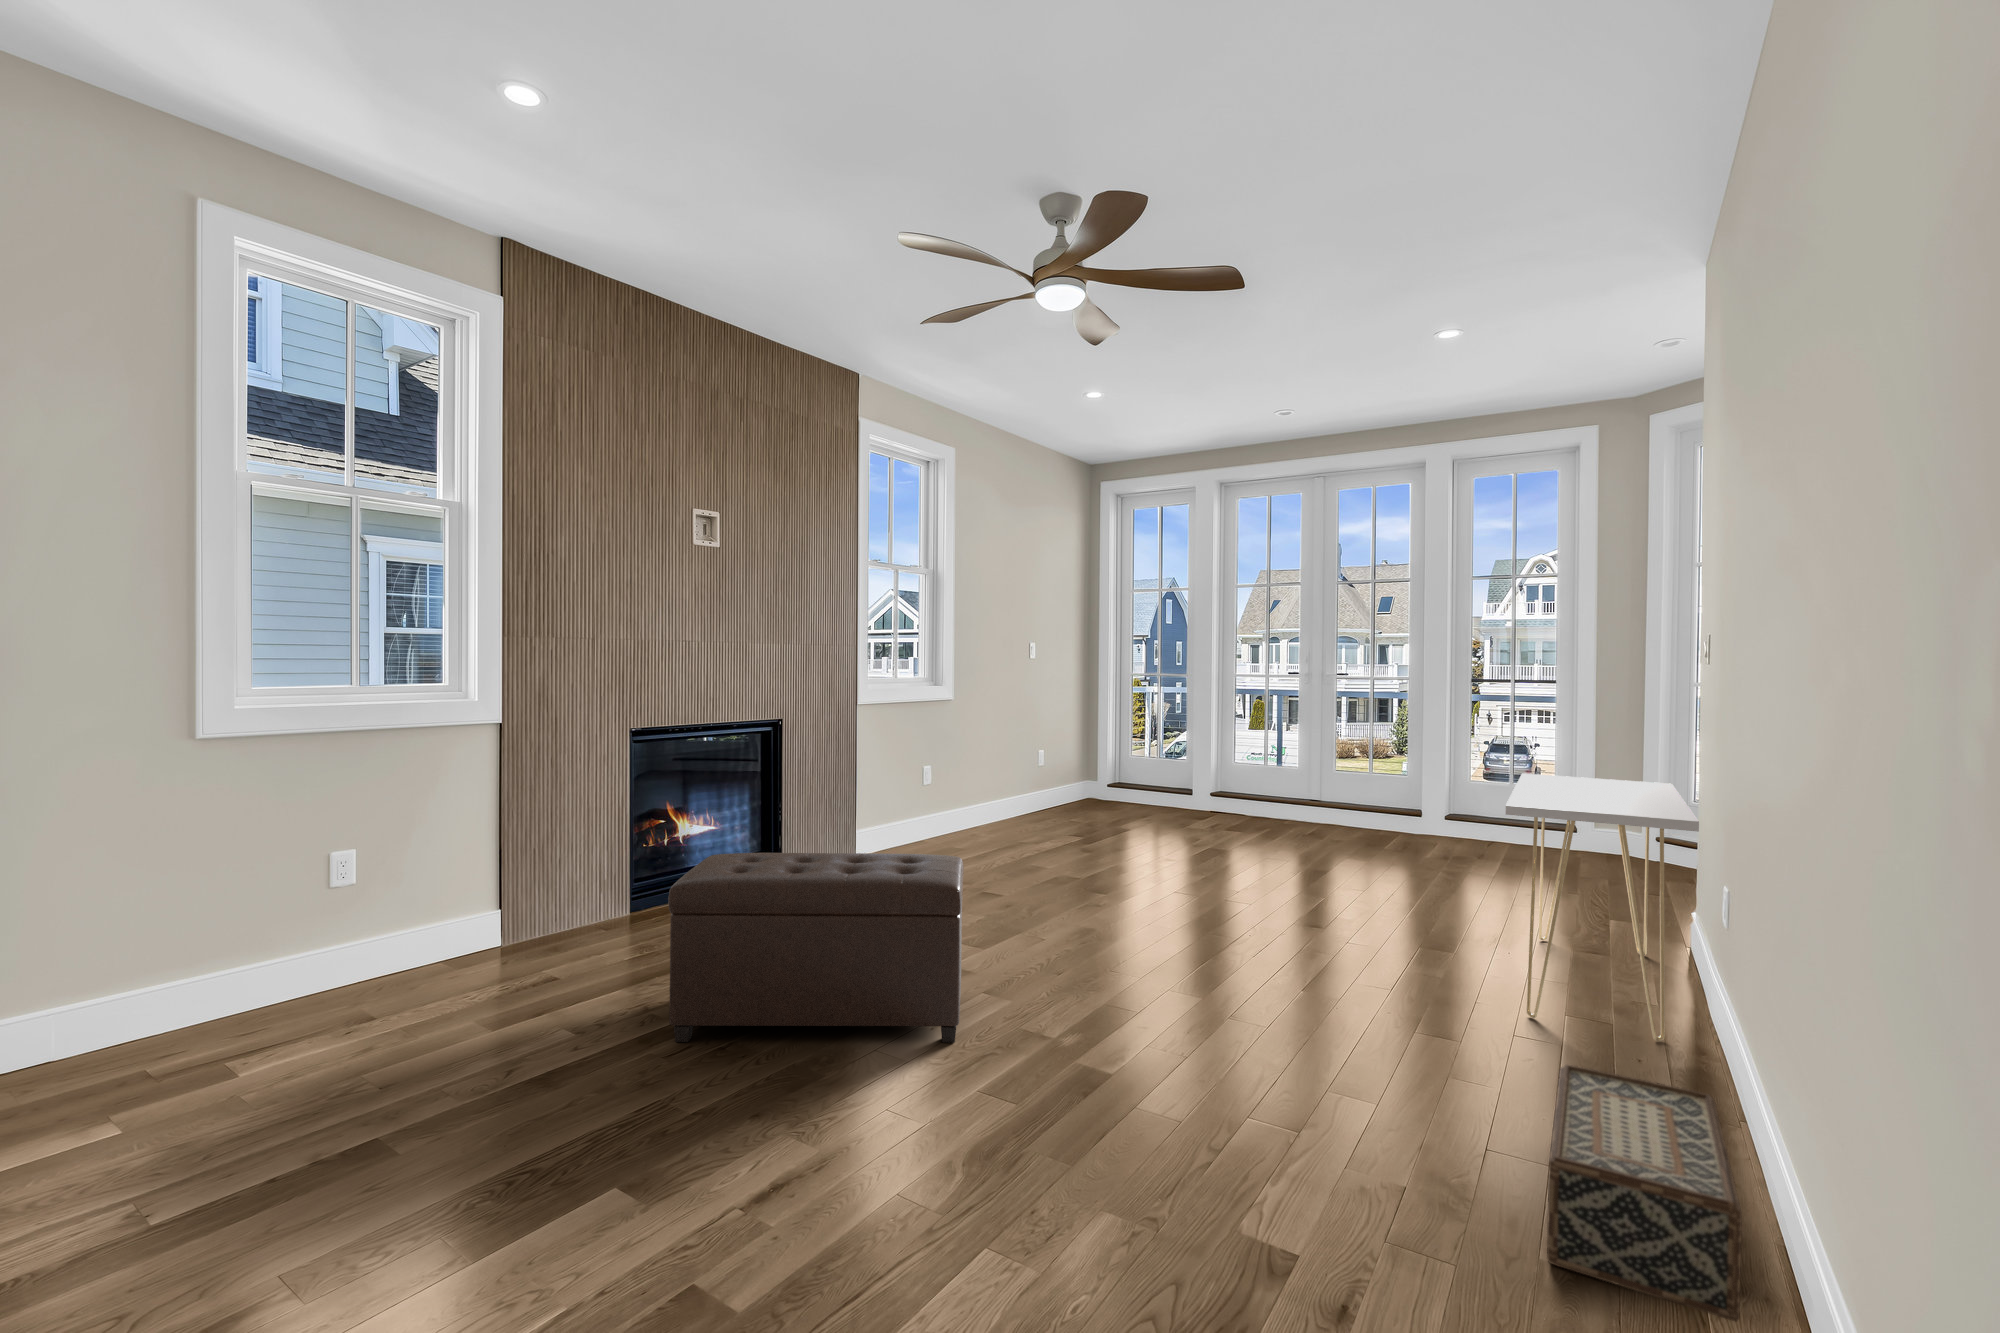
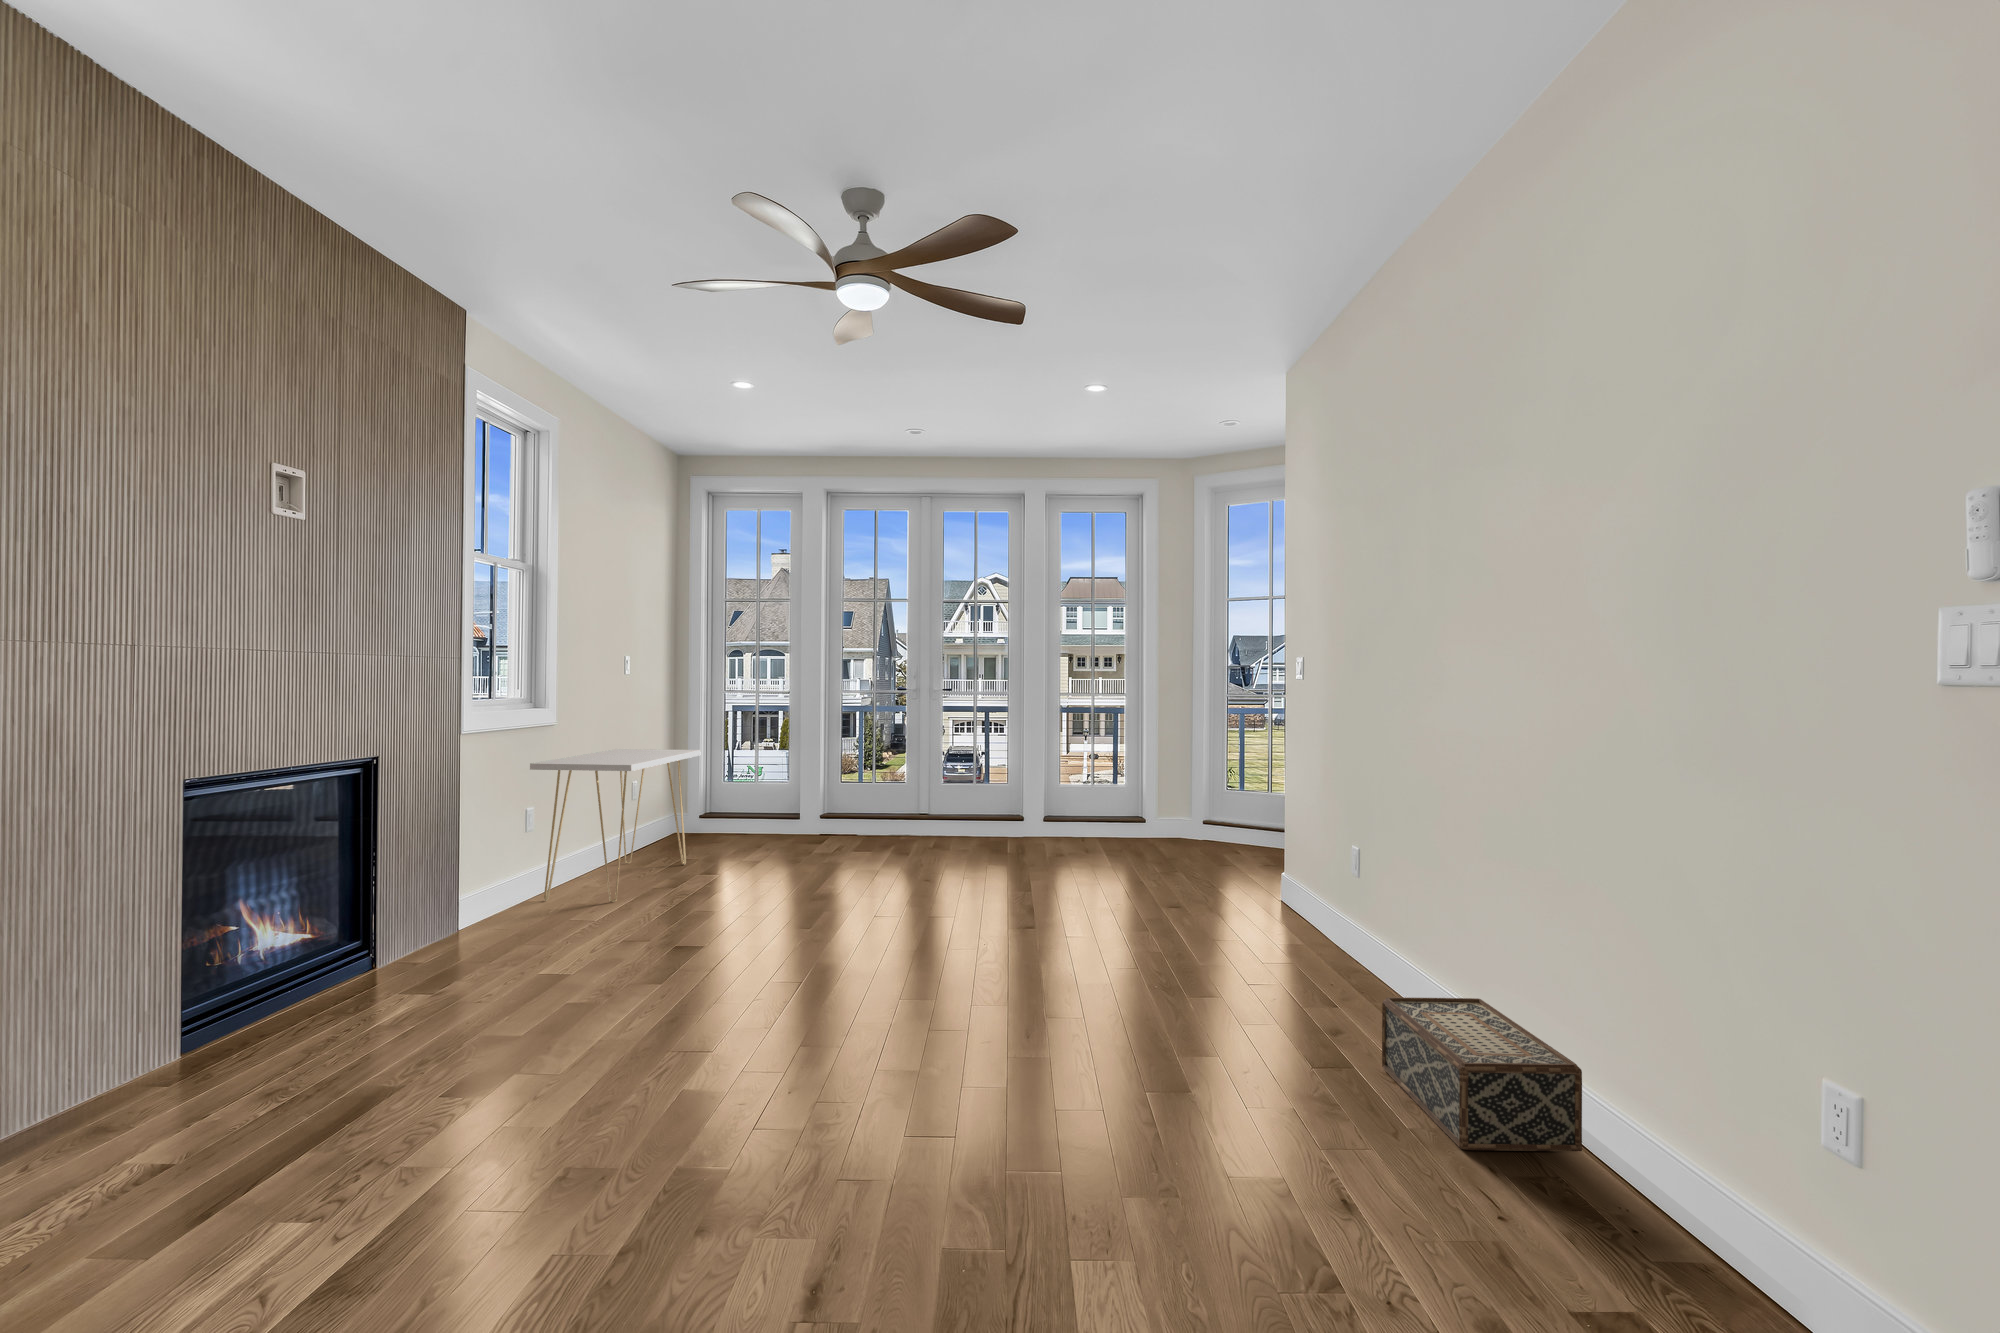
console table: present [1506,774,1699,1041] -> present [530,749,701,902]
ottoman: present [668,853,964,1043] -> none [456,899,844,1195]

